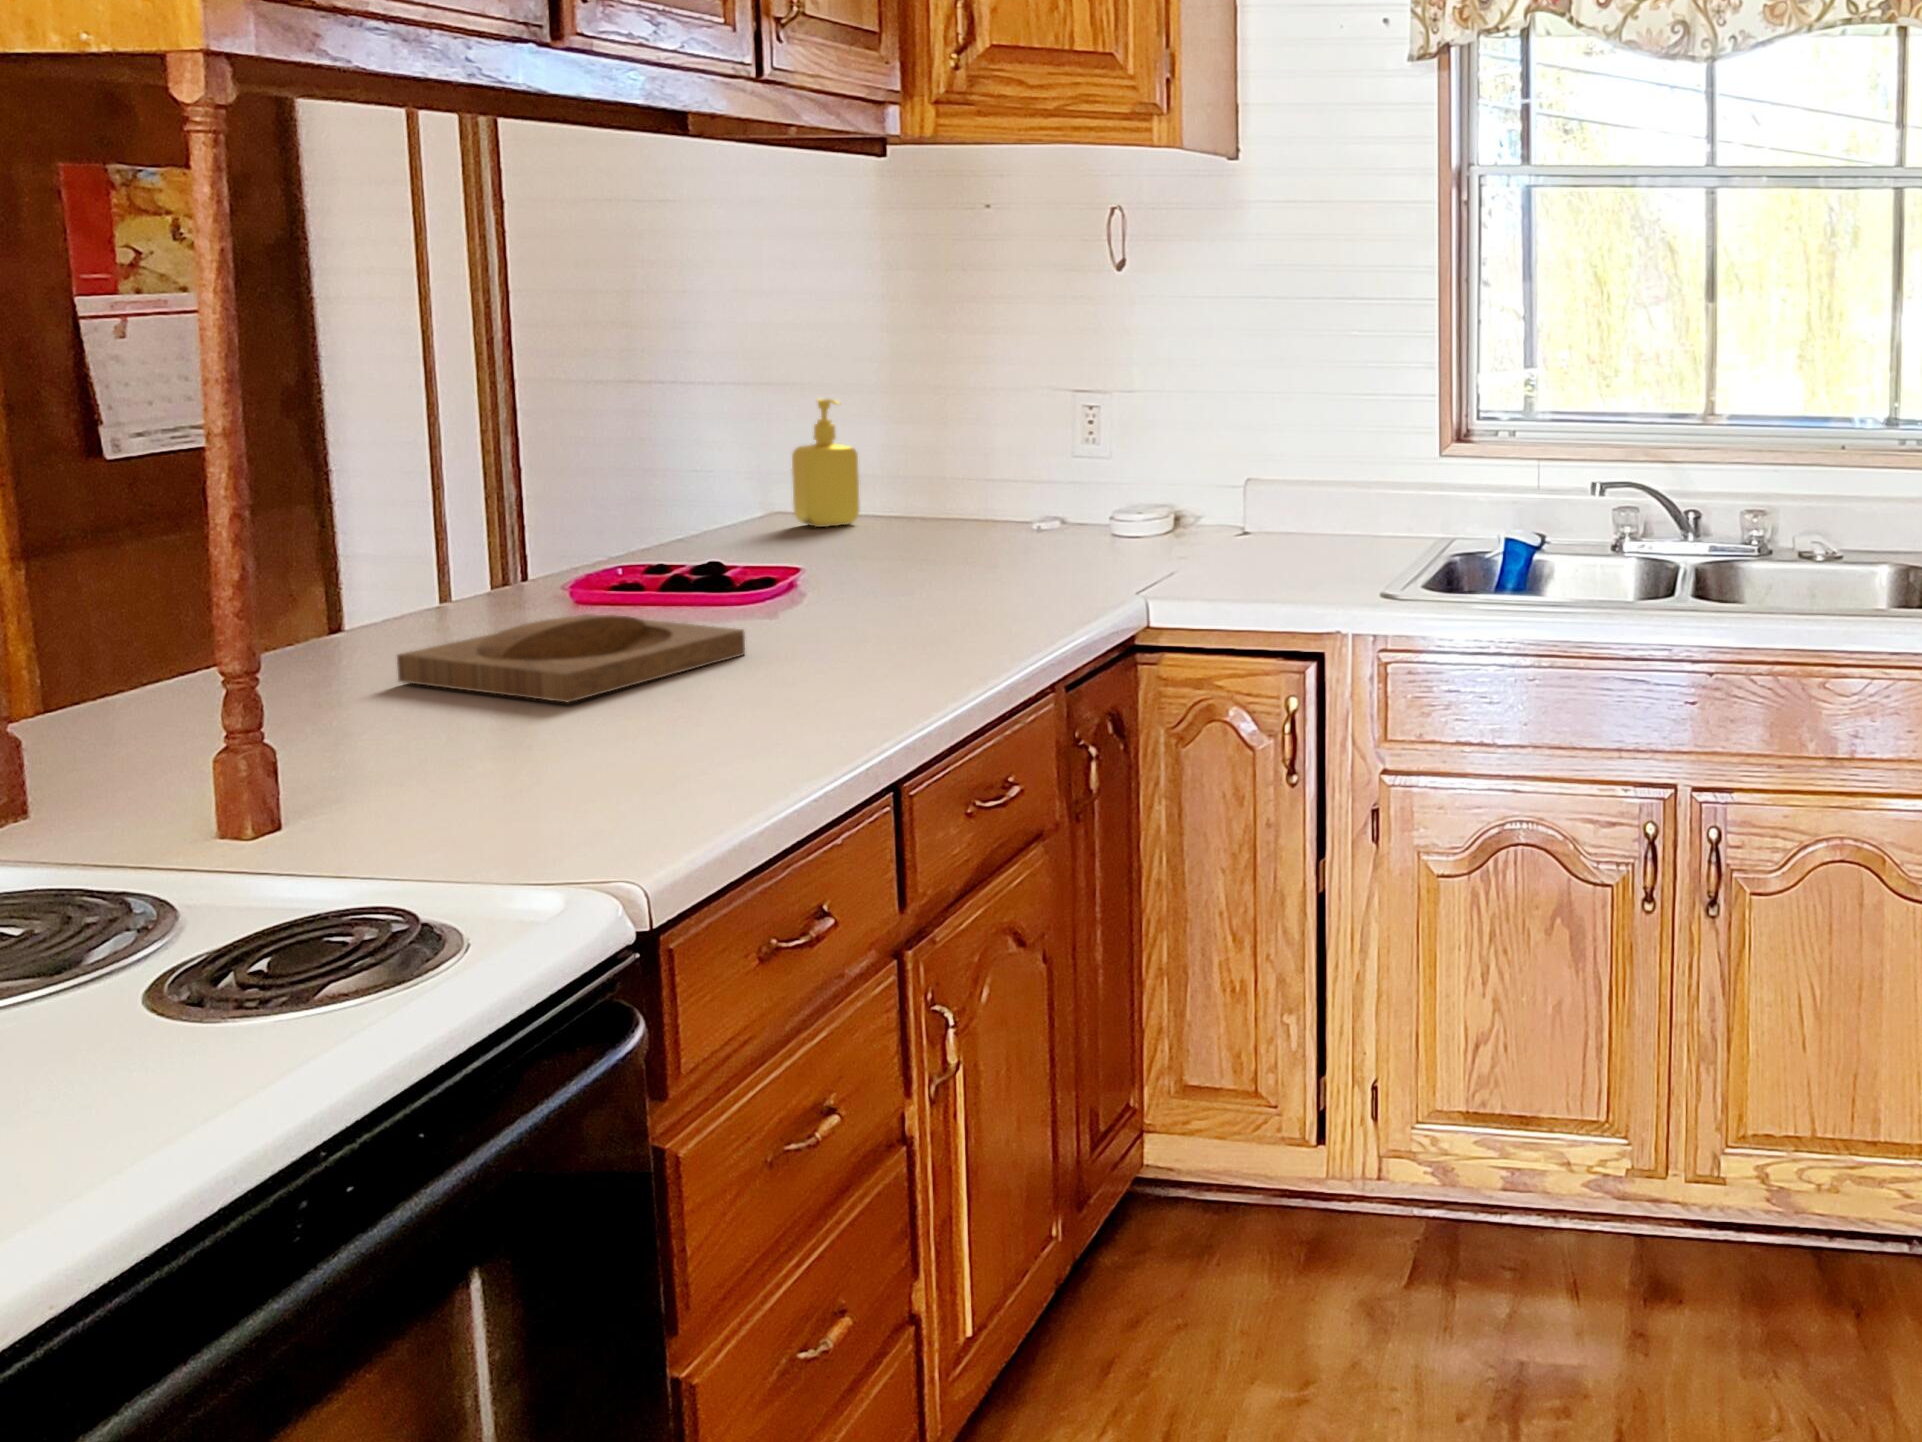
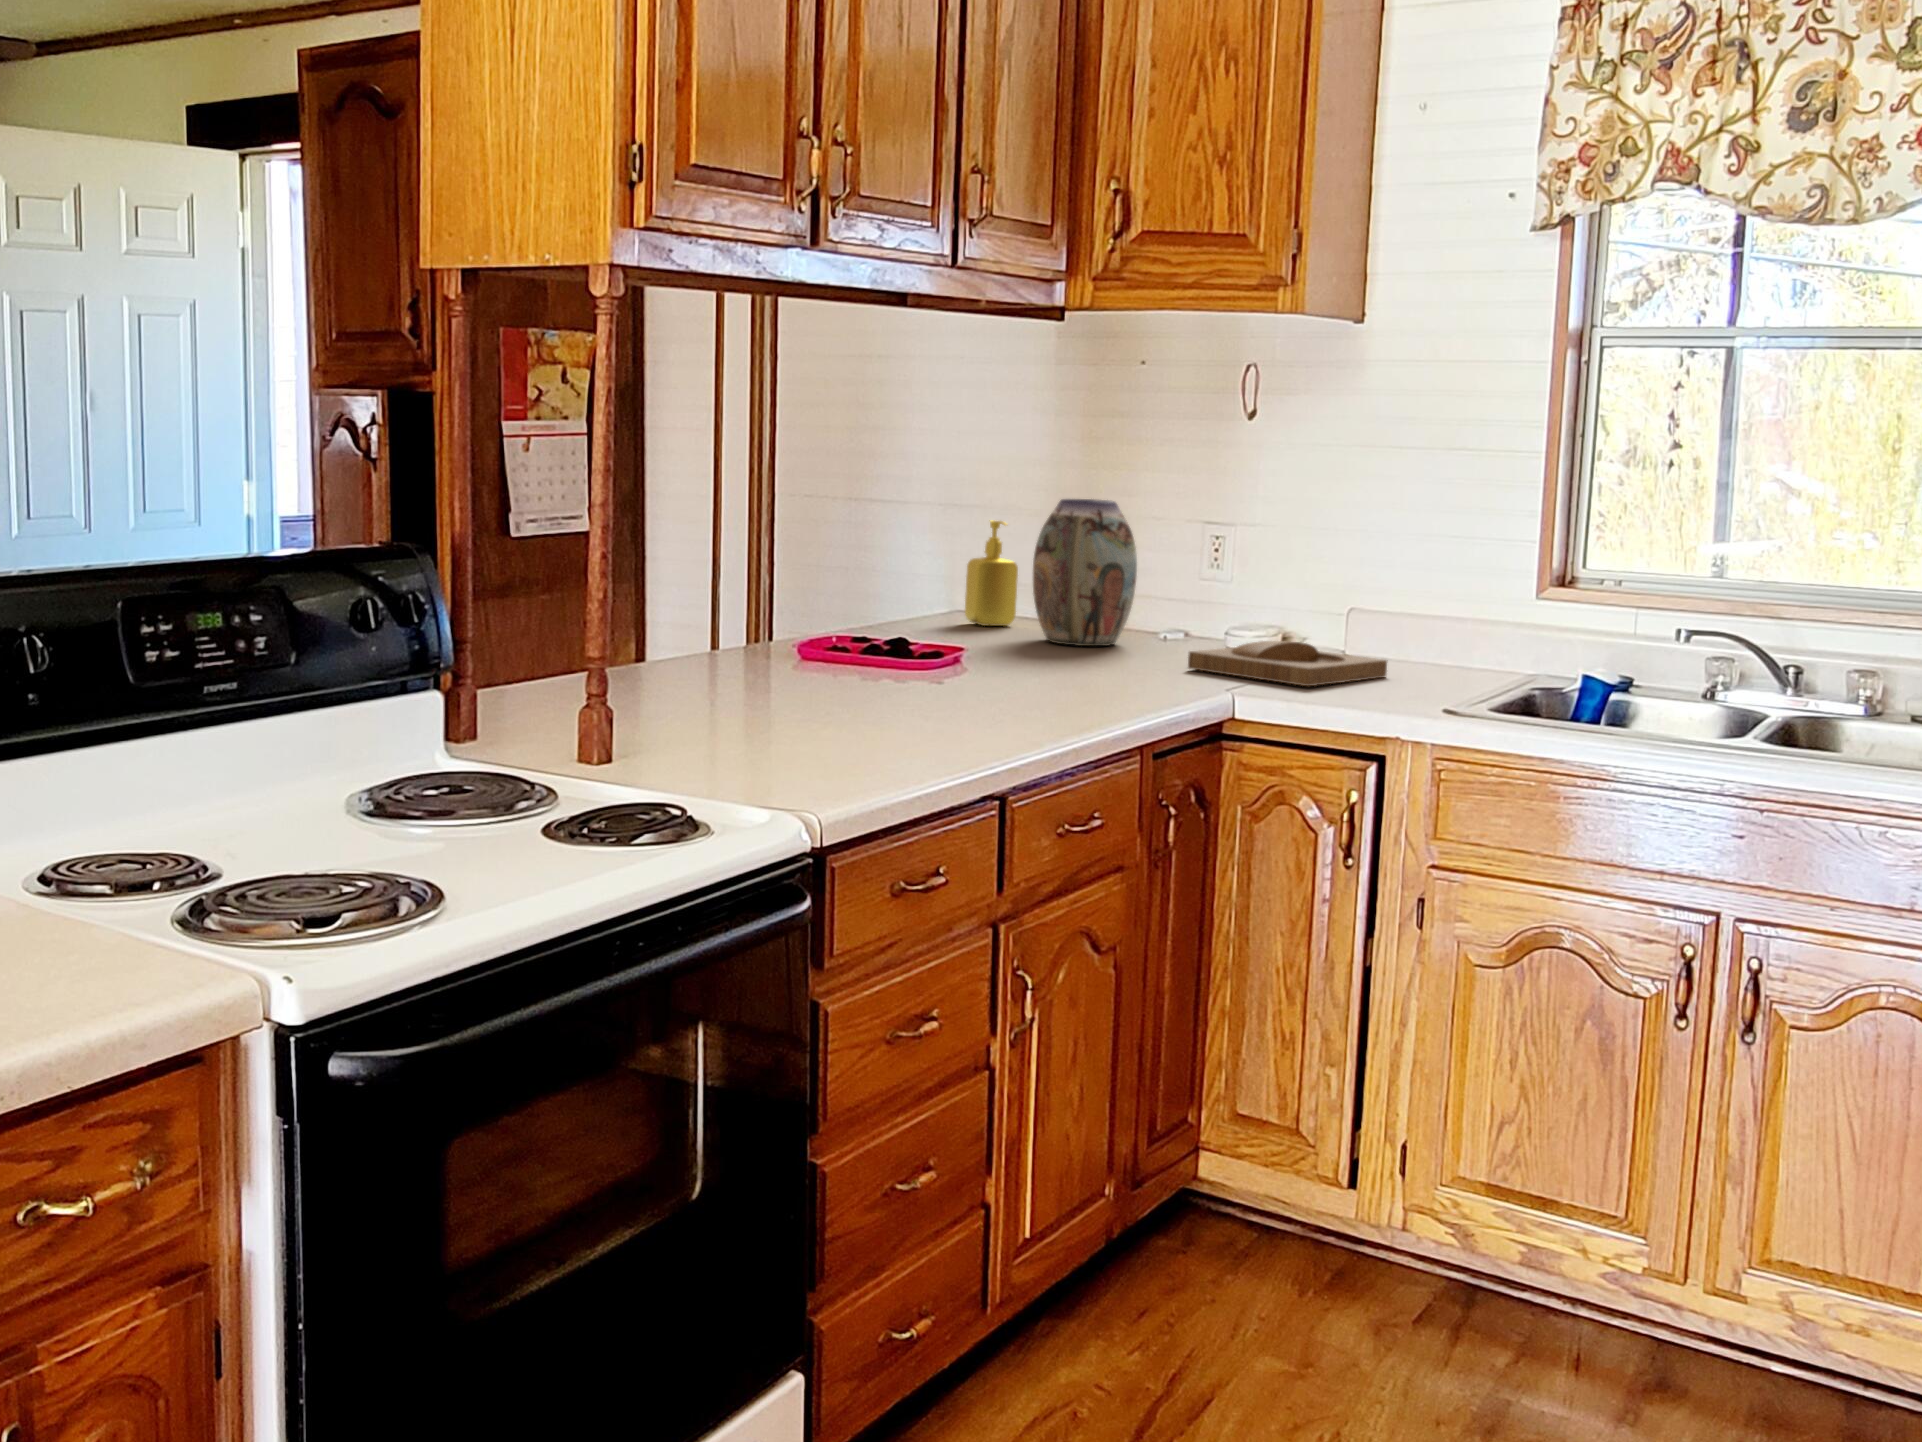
vase: none [878,369,1006,546] -> present [1033,499,1137,646]
tray: present [397,614,745,702] -> present [1188,641,1387,686]

